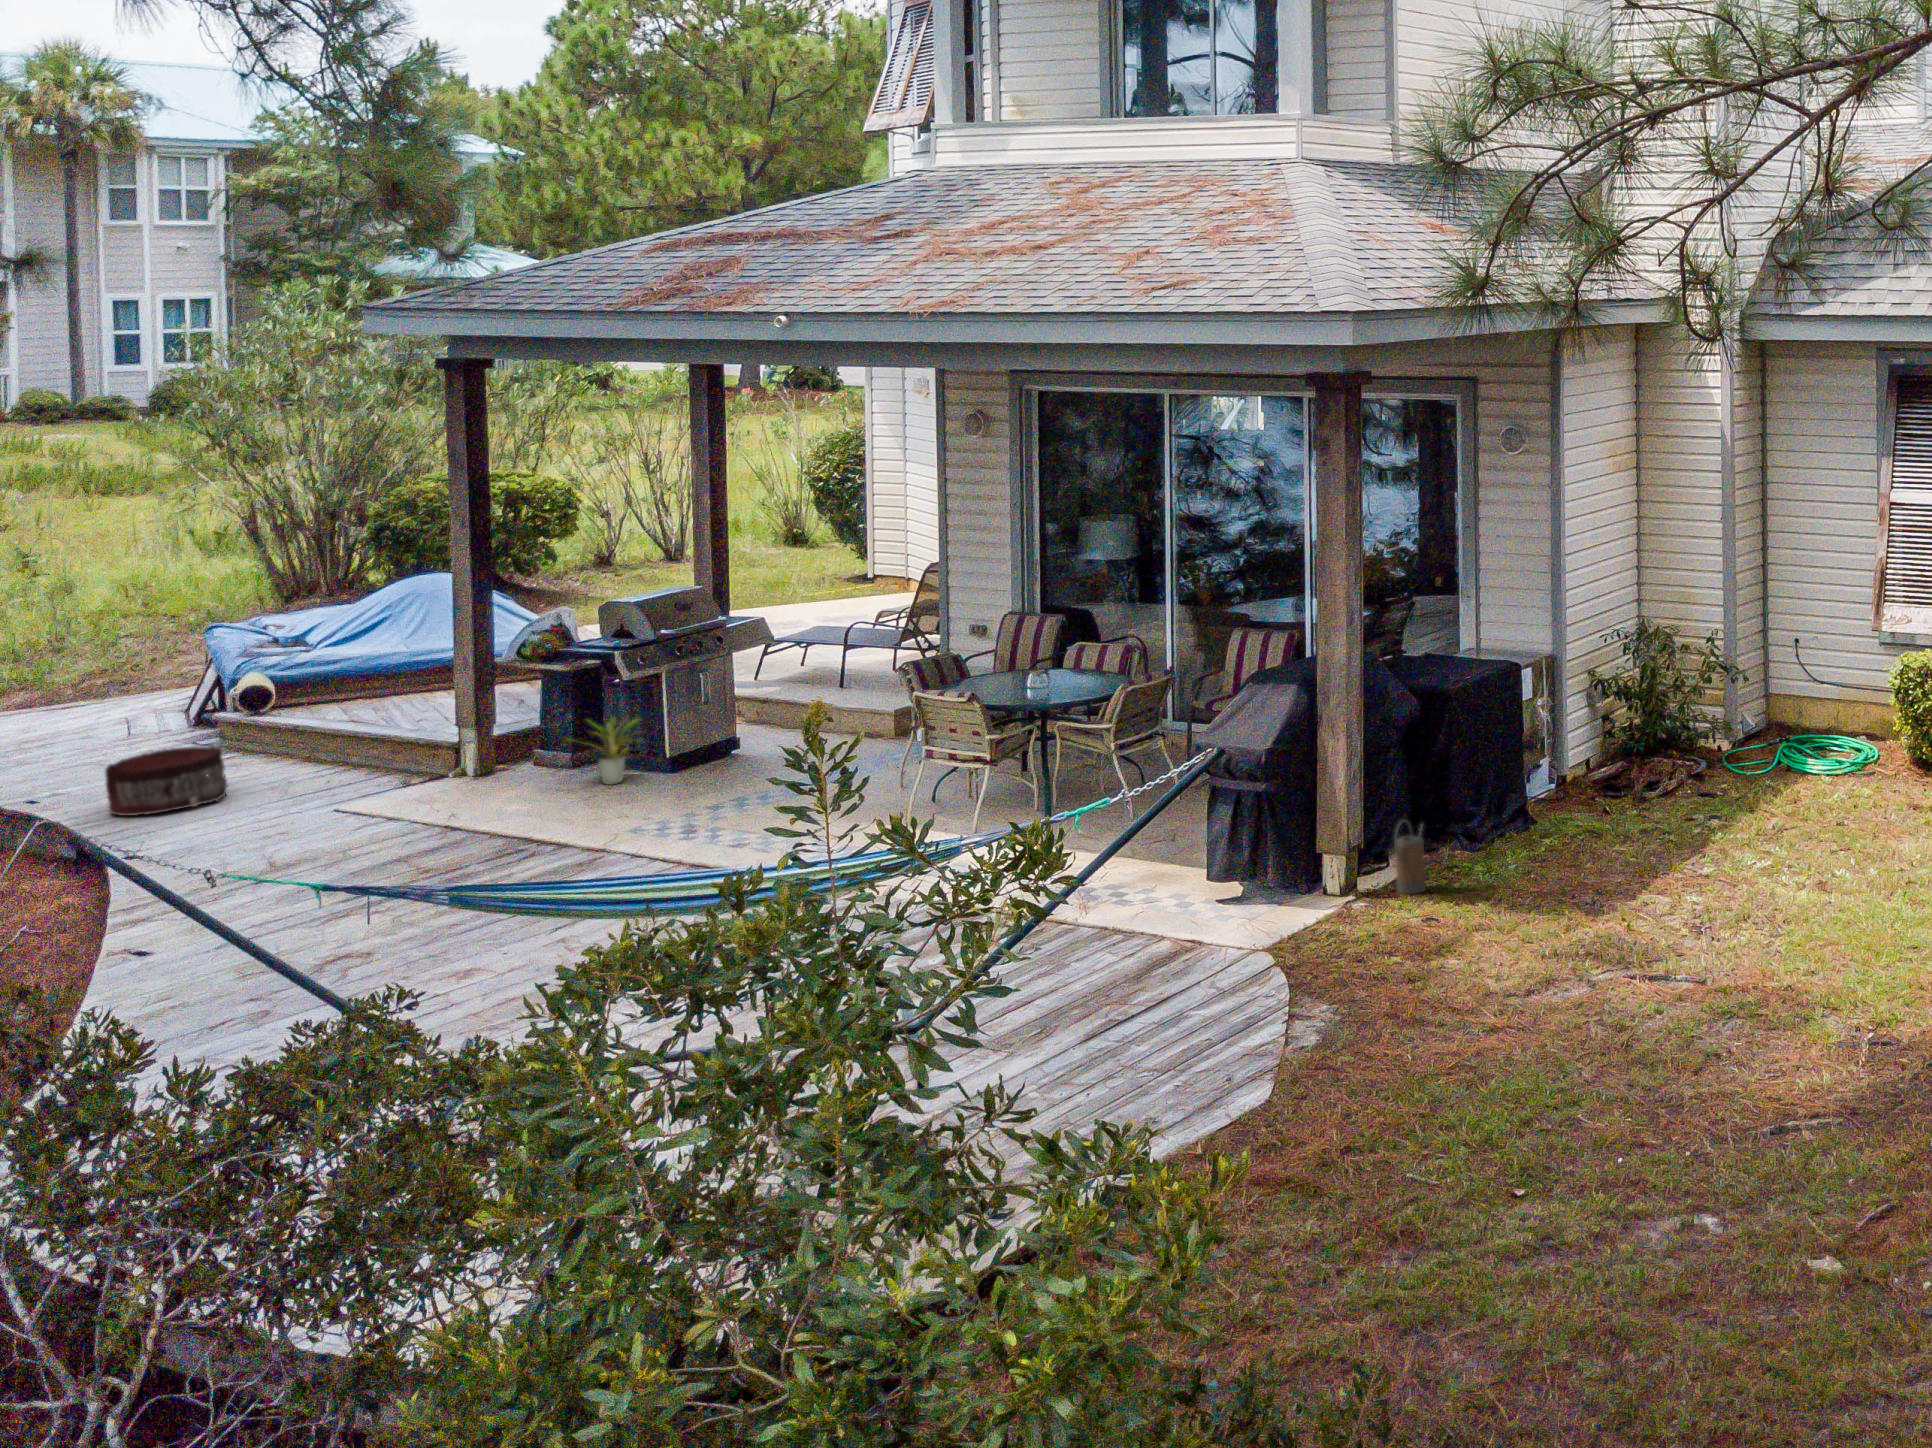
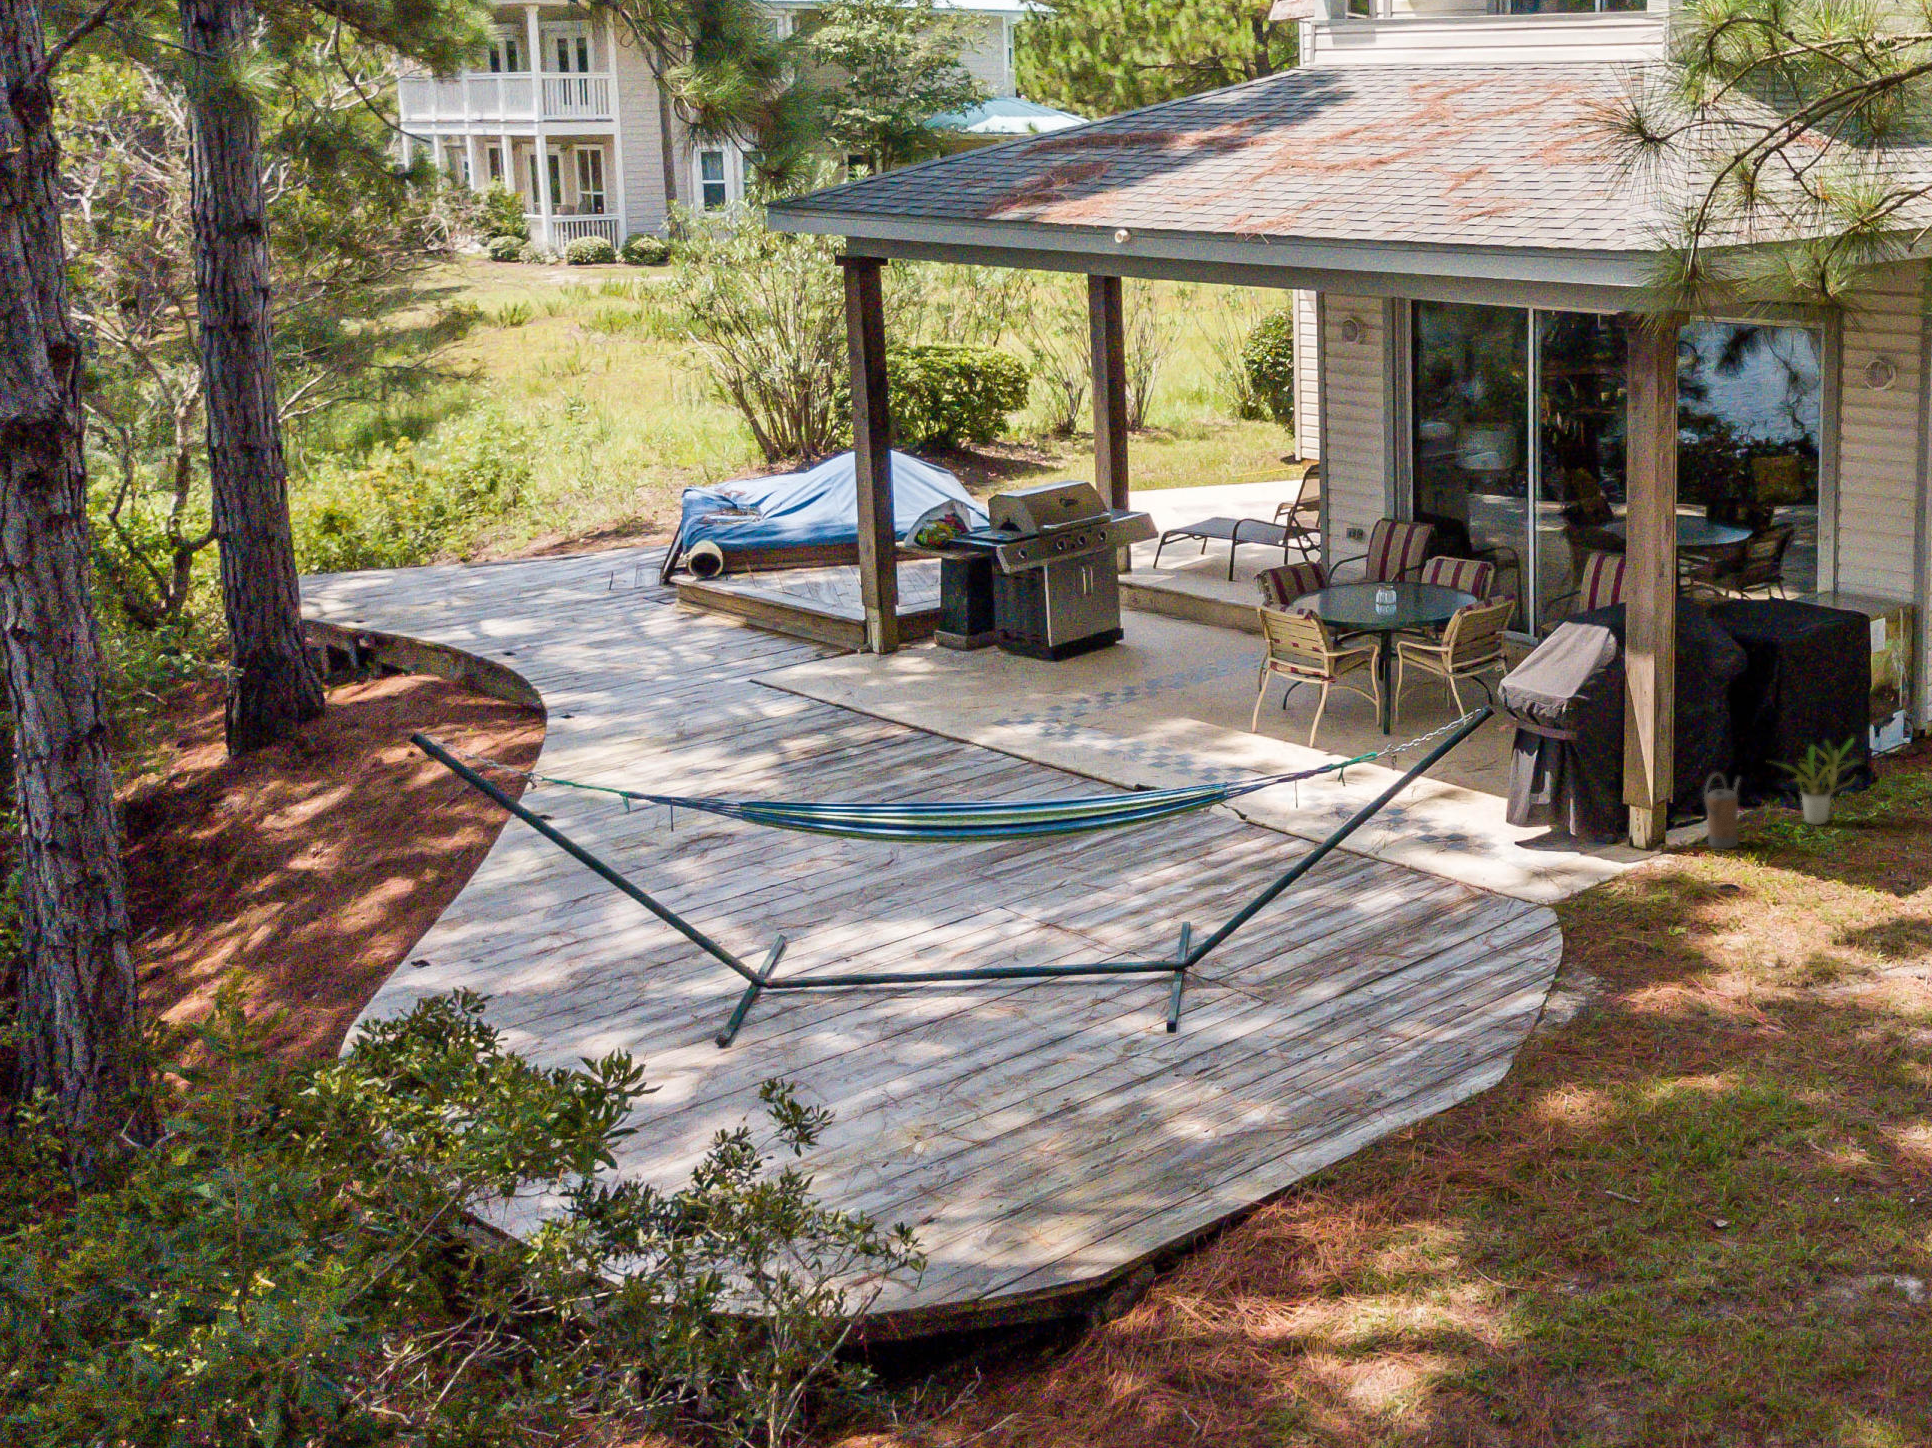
potted plant: present [567,717,644,785] -> present [1781,739,1857,825]
pouf: present [105,746,227,816] -> none [577,609,678,670]

